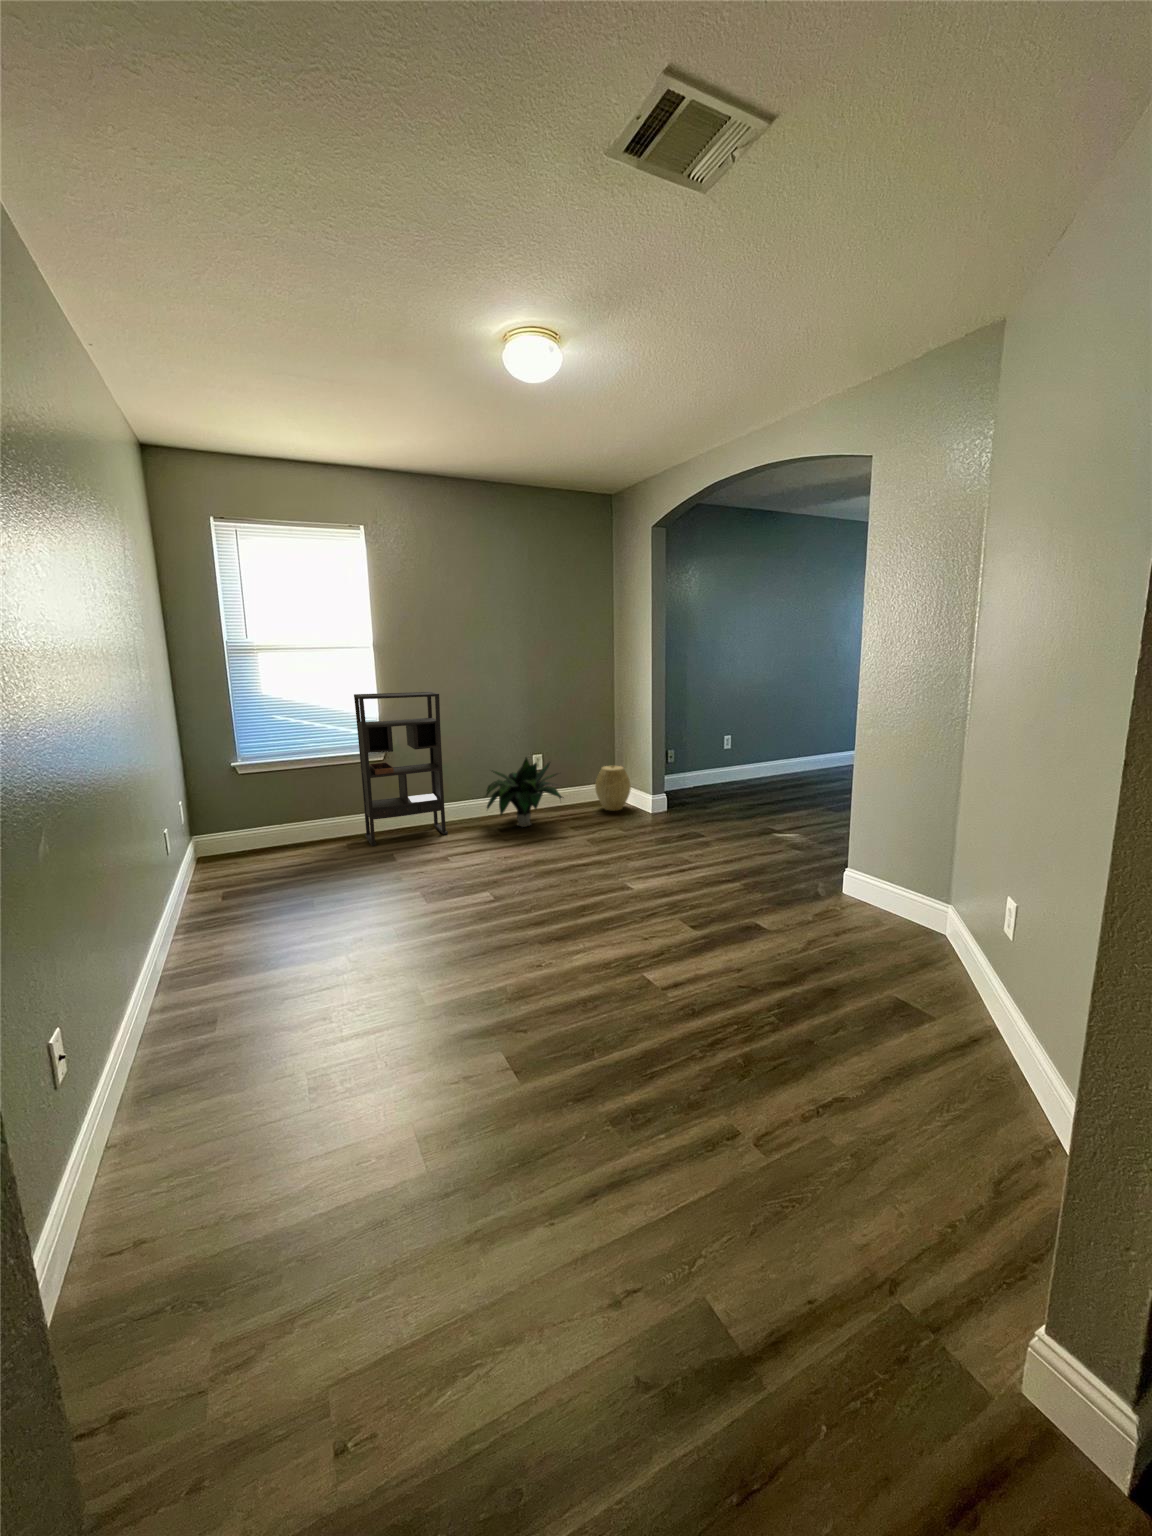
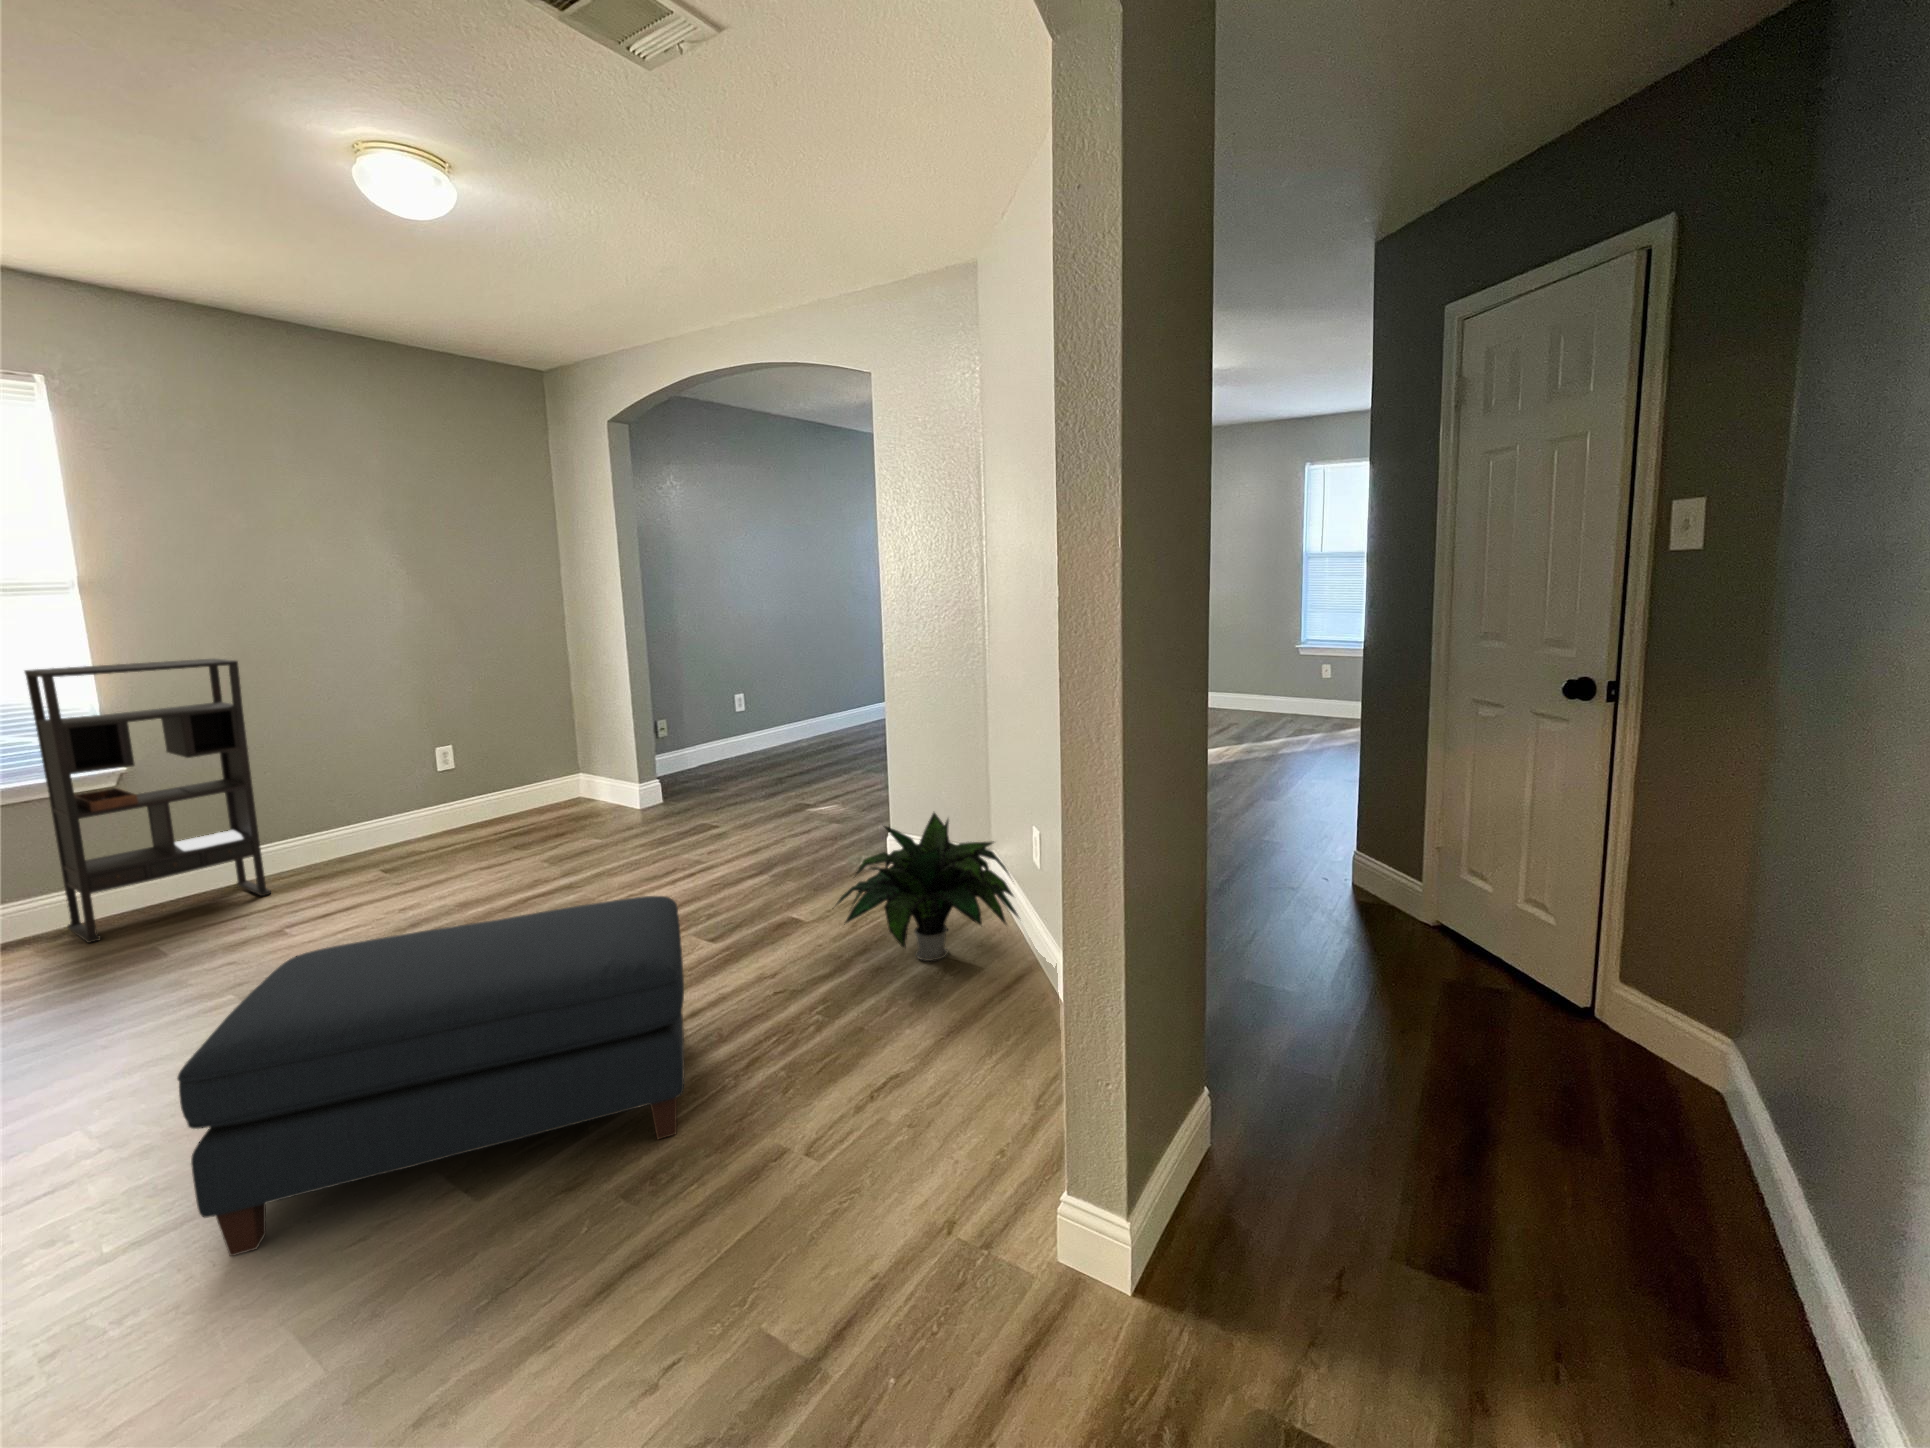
potted plant: present [486,758,564,827] -> present [836,813,1019,961]
woven basket: present [595,766,631,810] -> none [550,749,607,814]
ottoman: none [383,884,670,1083] -> present [177,896,684,1256]

